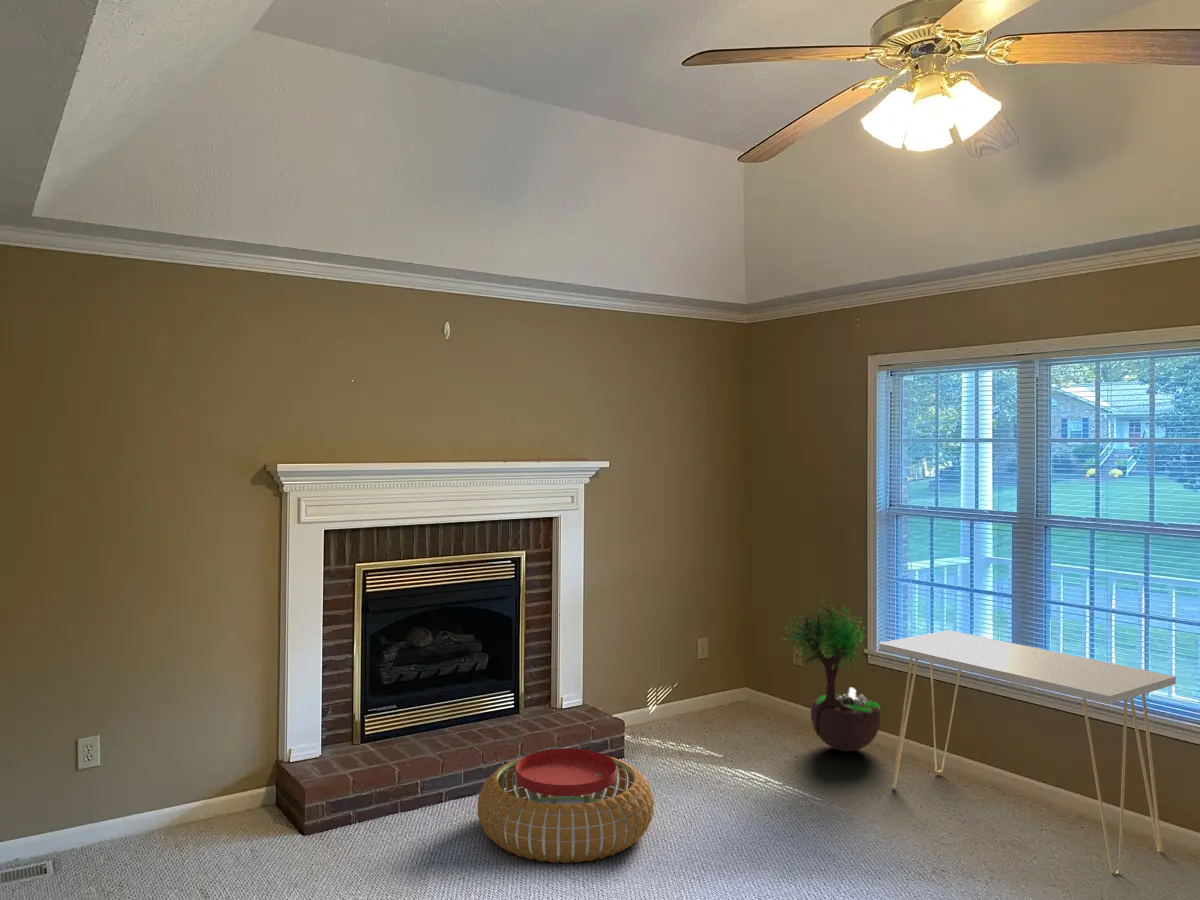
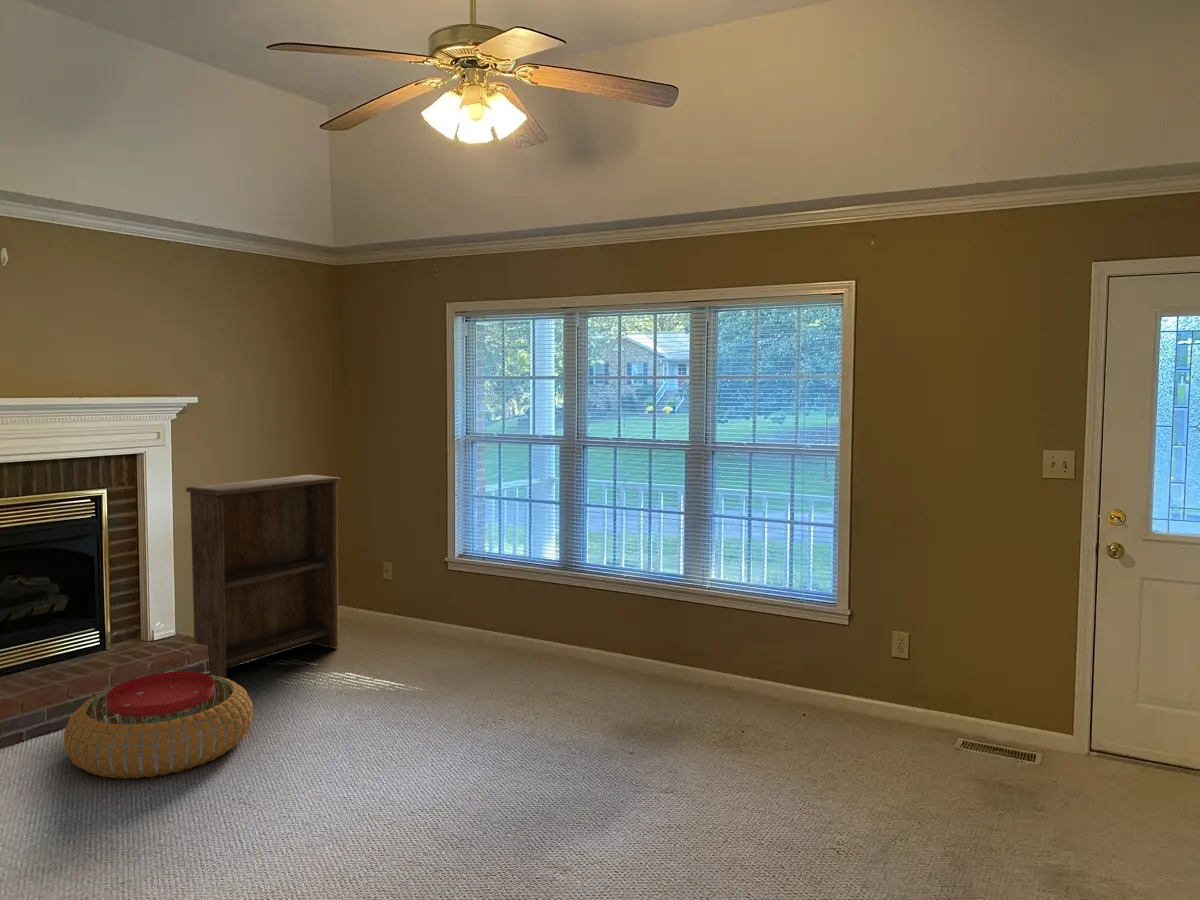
bookshelf: none [595,546,748,767] -> present [186,475,340,679]
potted tree: present [780,601,880,751] -> none [370,511,459,644]
console table: present [880,630,1176,875] -> none [455,535,664,702]

